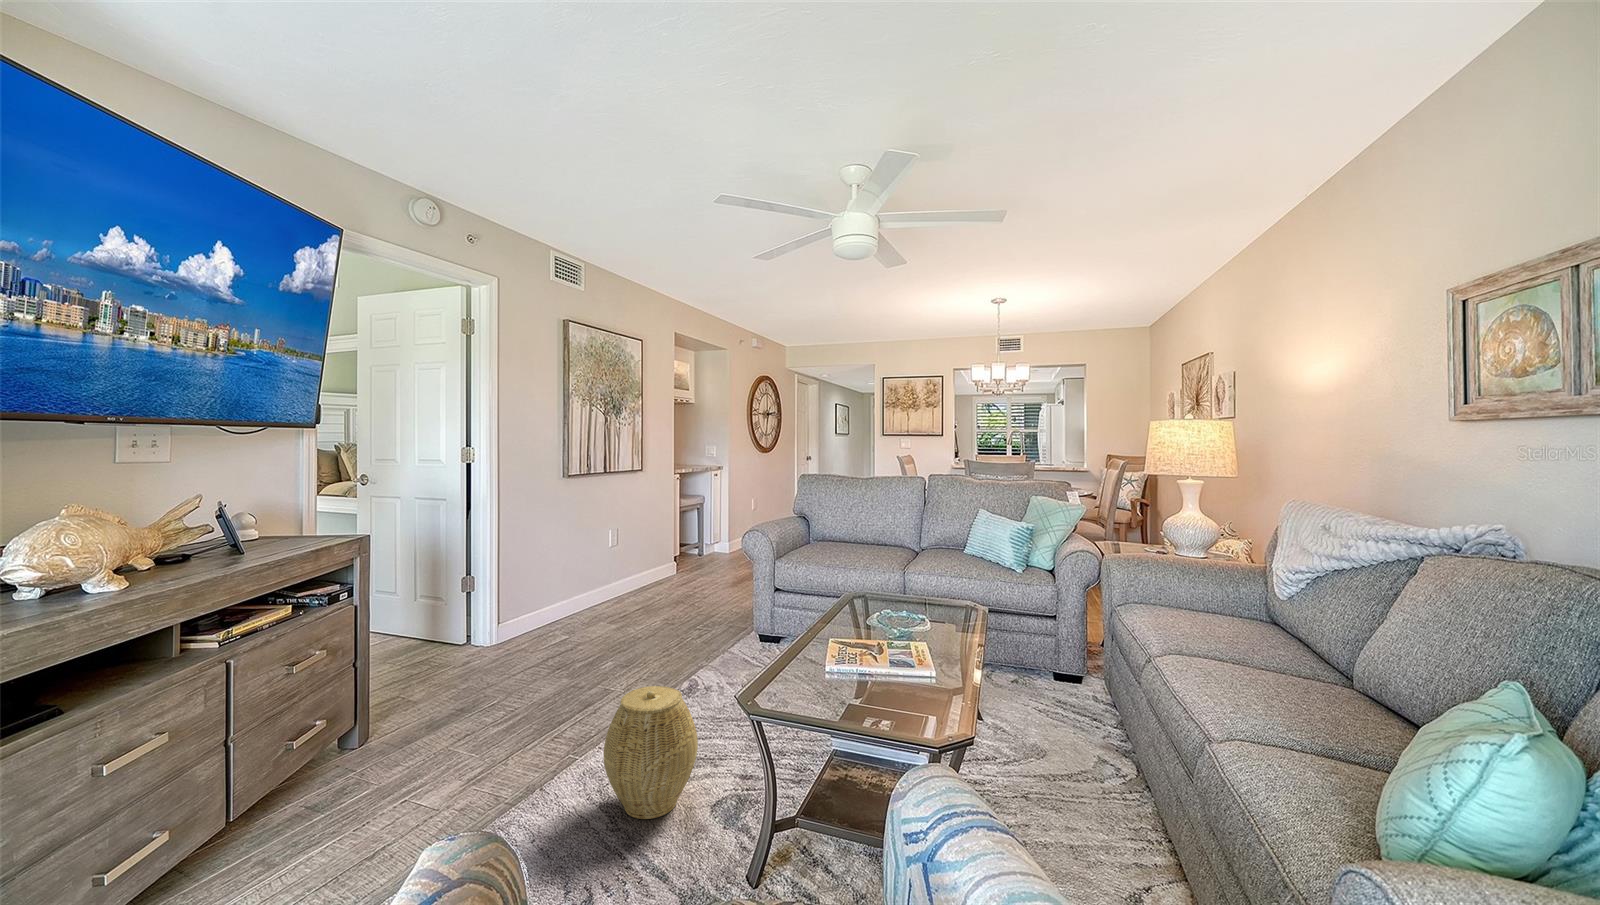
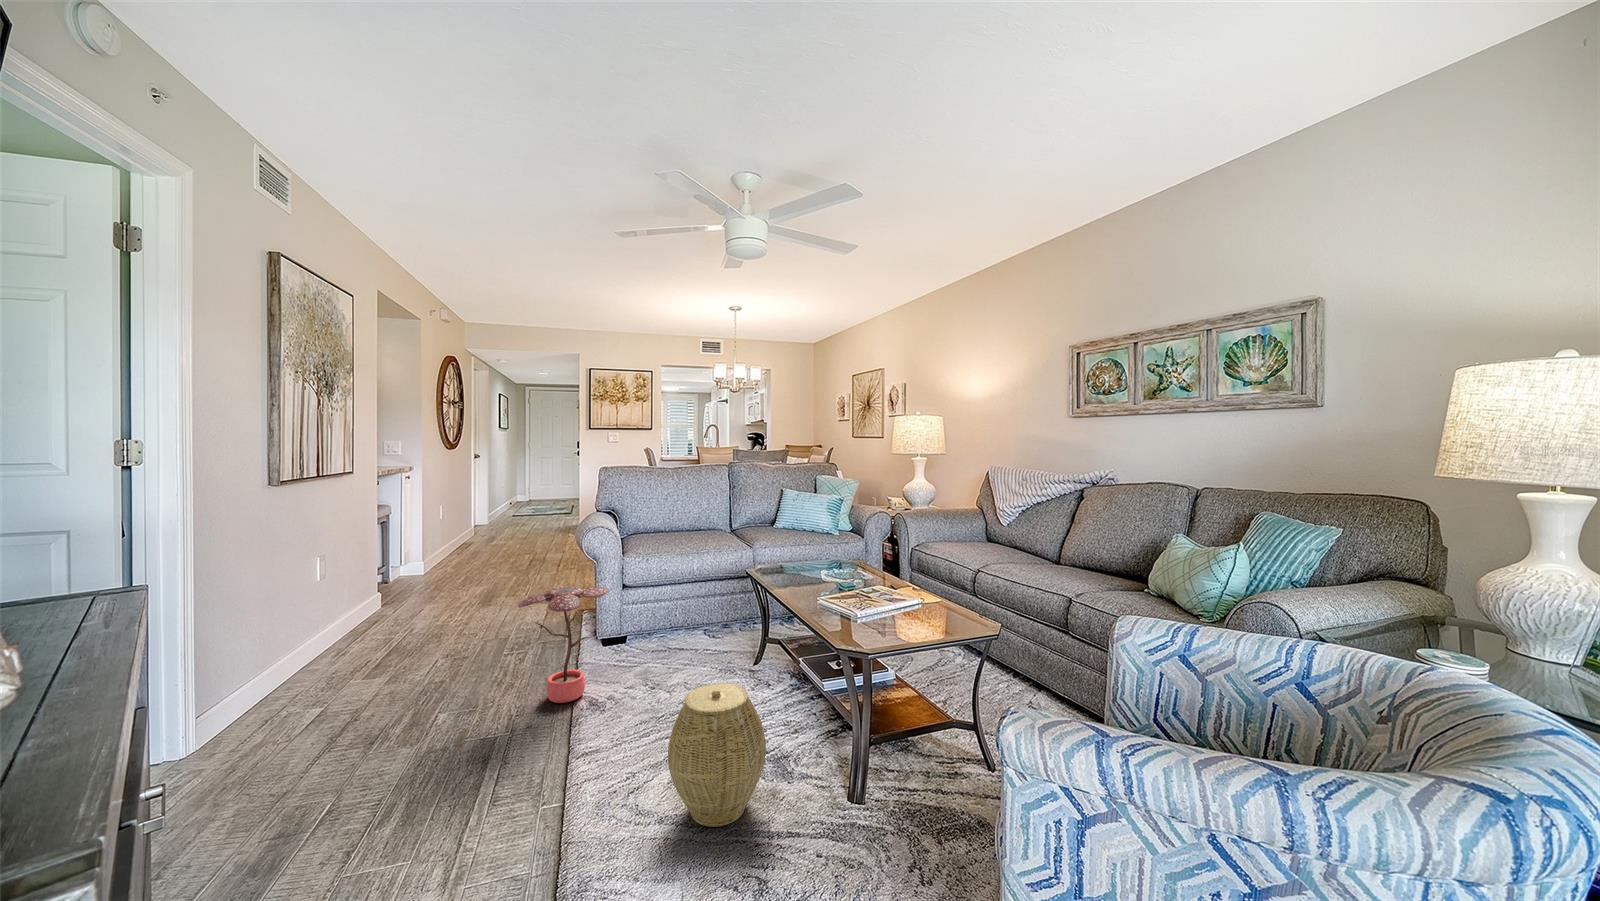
potted plant: none [648,578,718,678] -> present [518,586,609,703]

